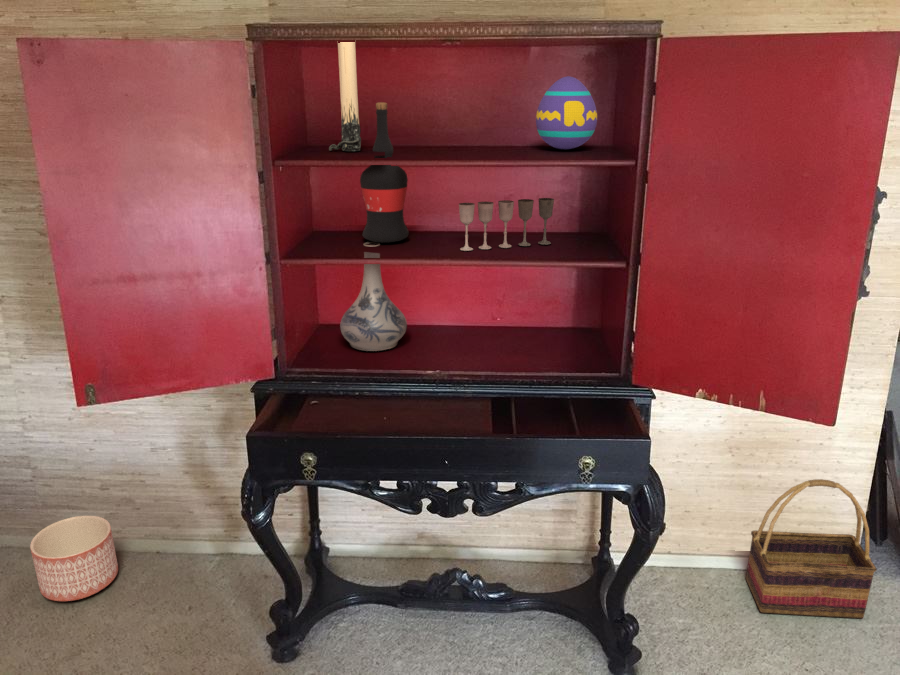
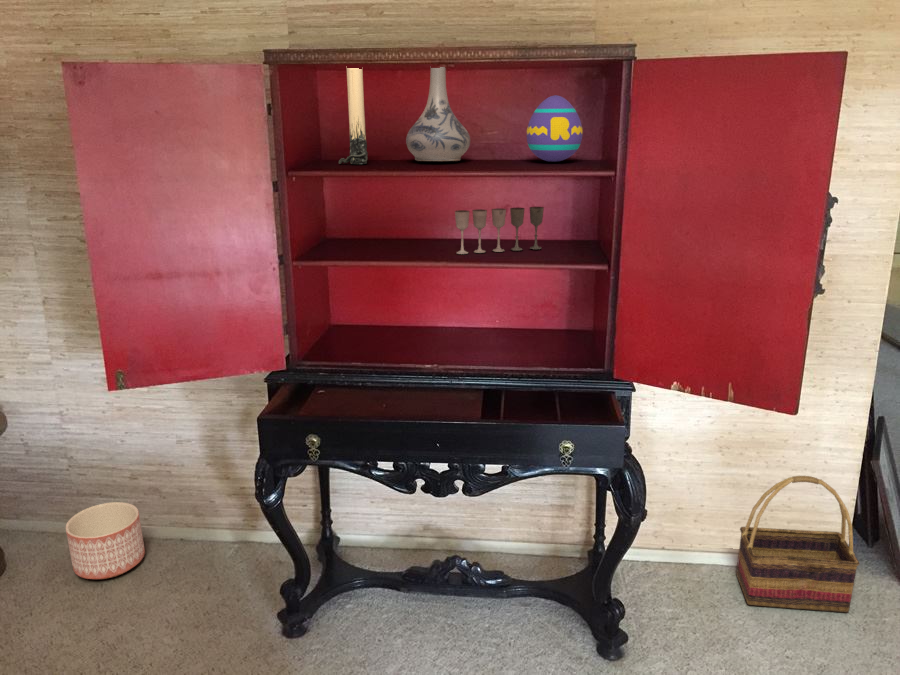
wine bottle: present [360,102,409,242] -> none [367,120,411,247]
decorative vase: present [340,242,407,351] -> present [406,67,470,161]

